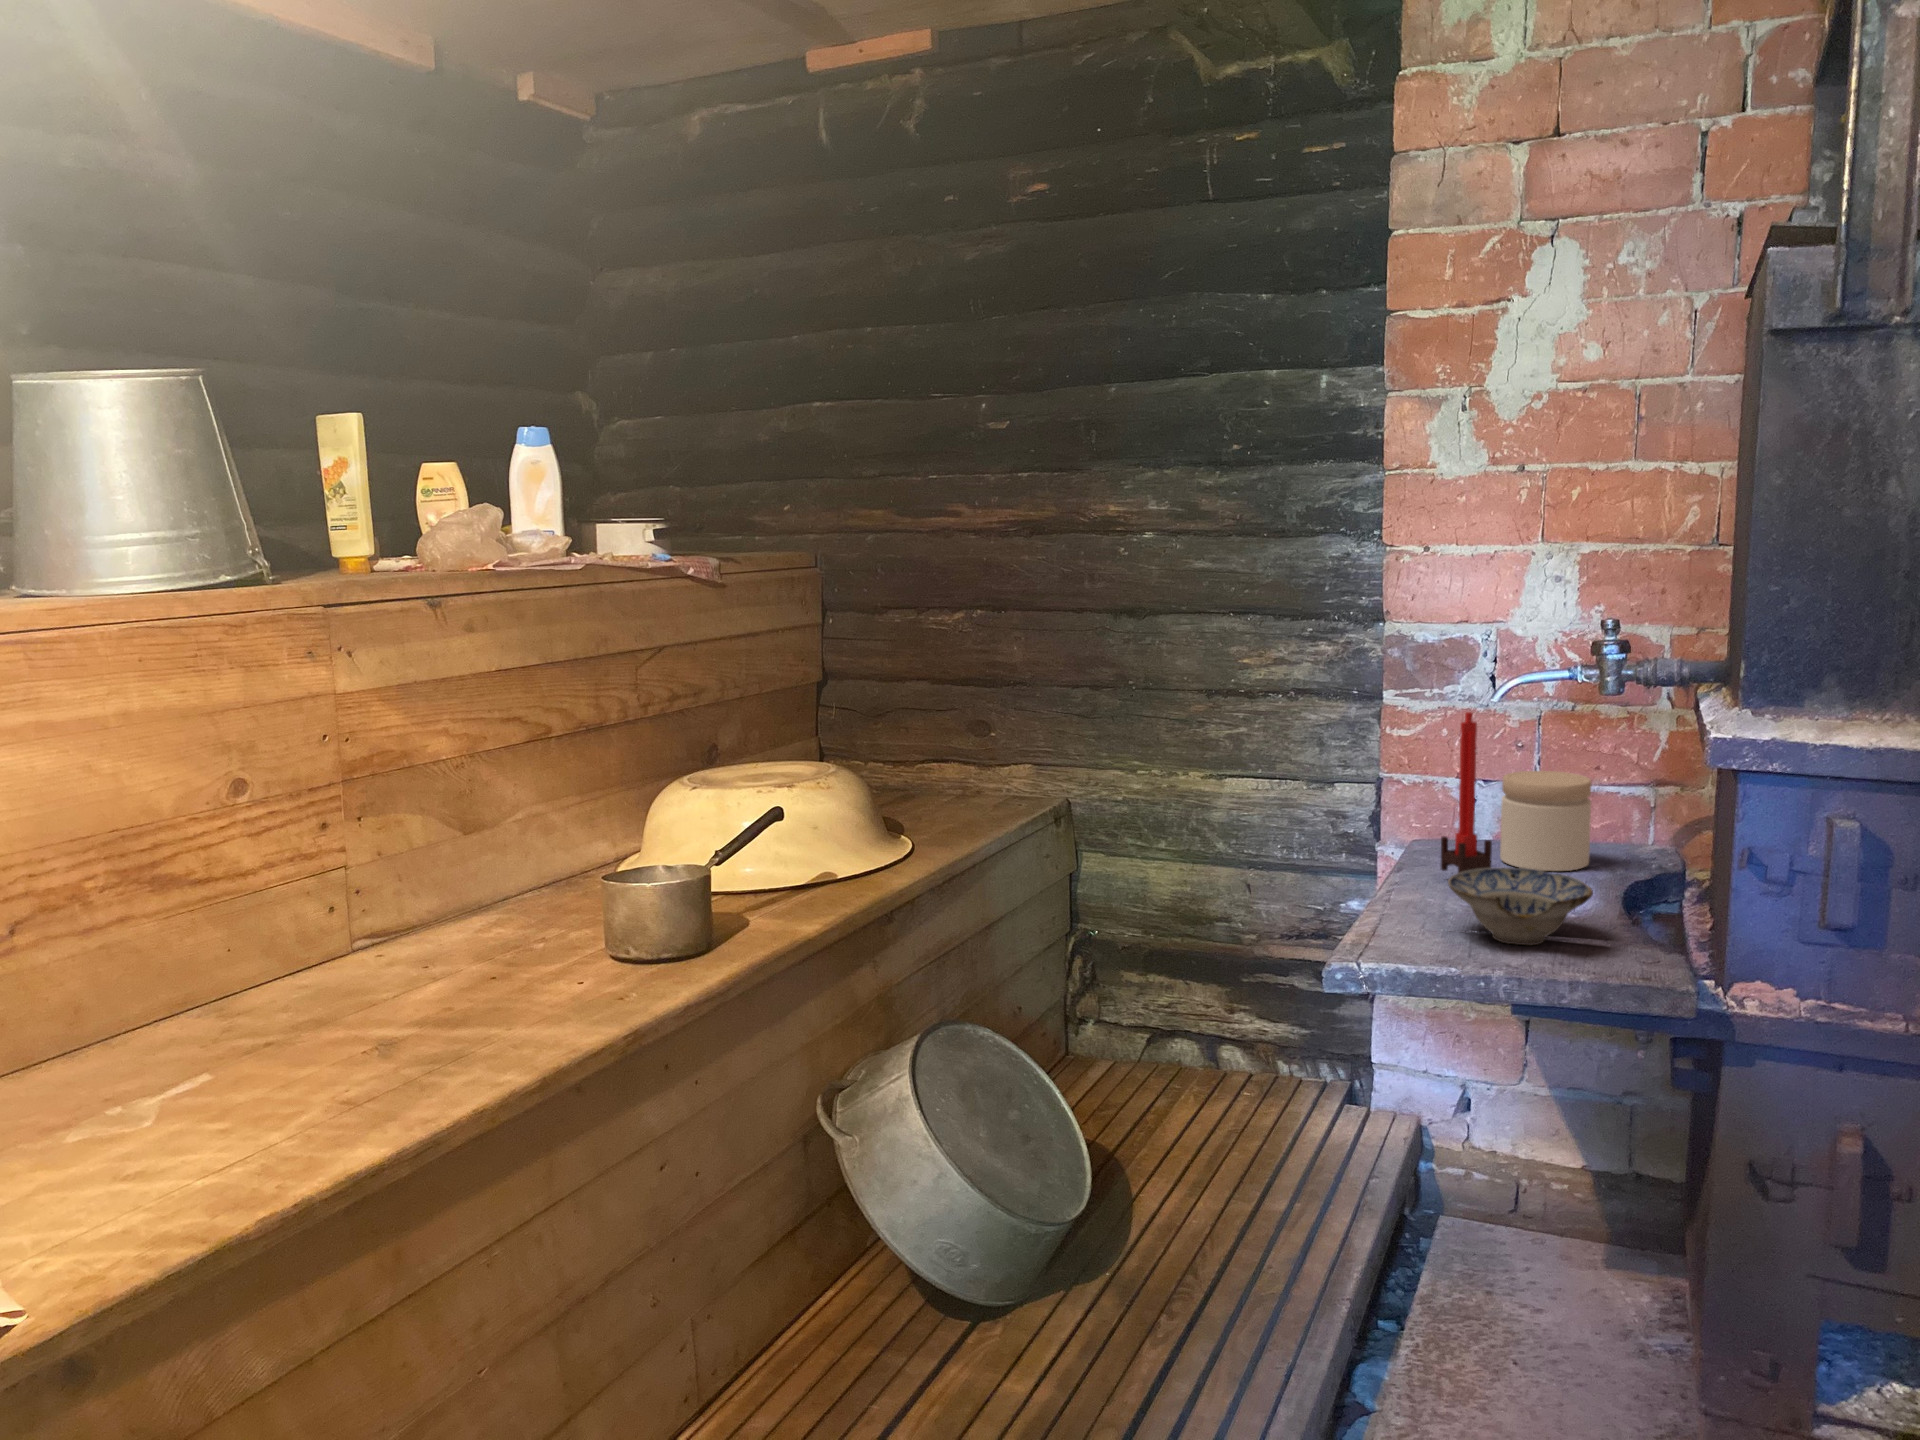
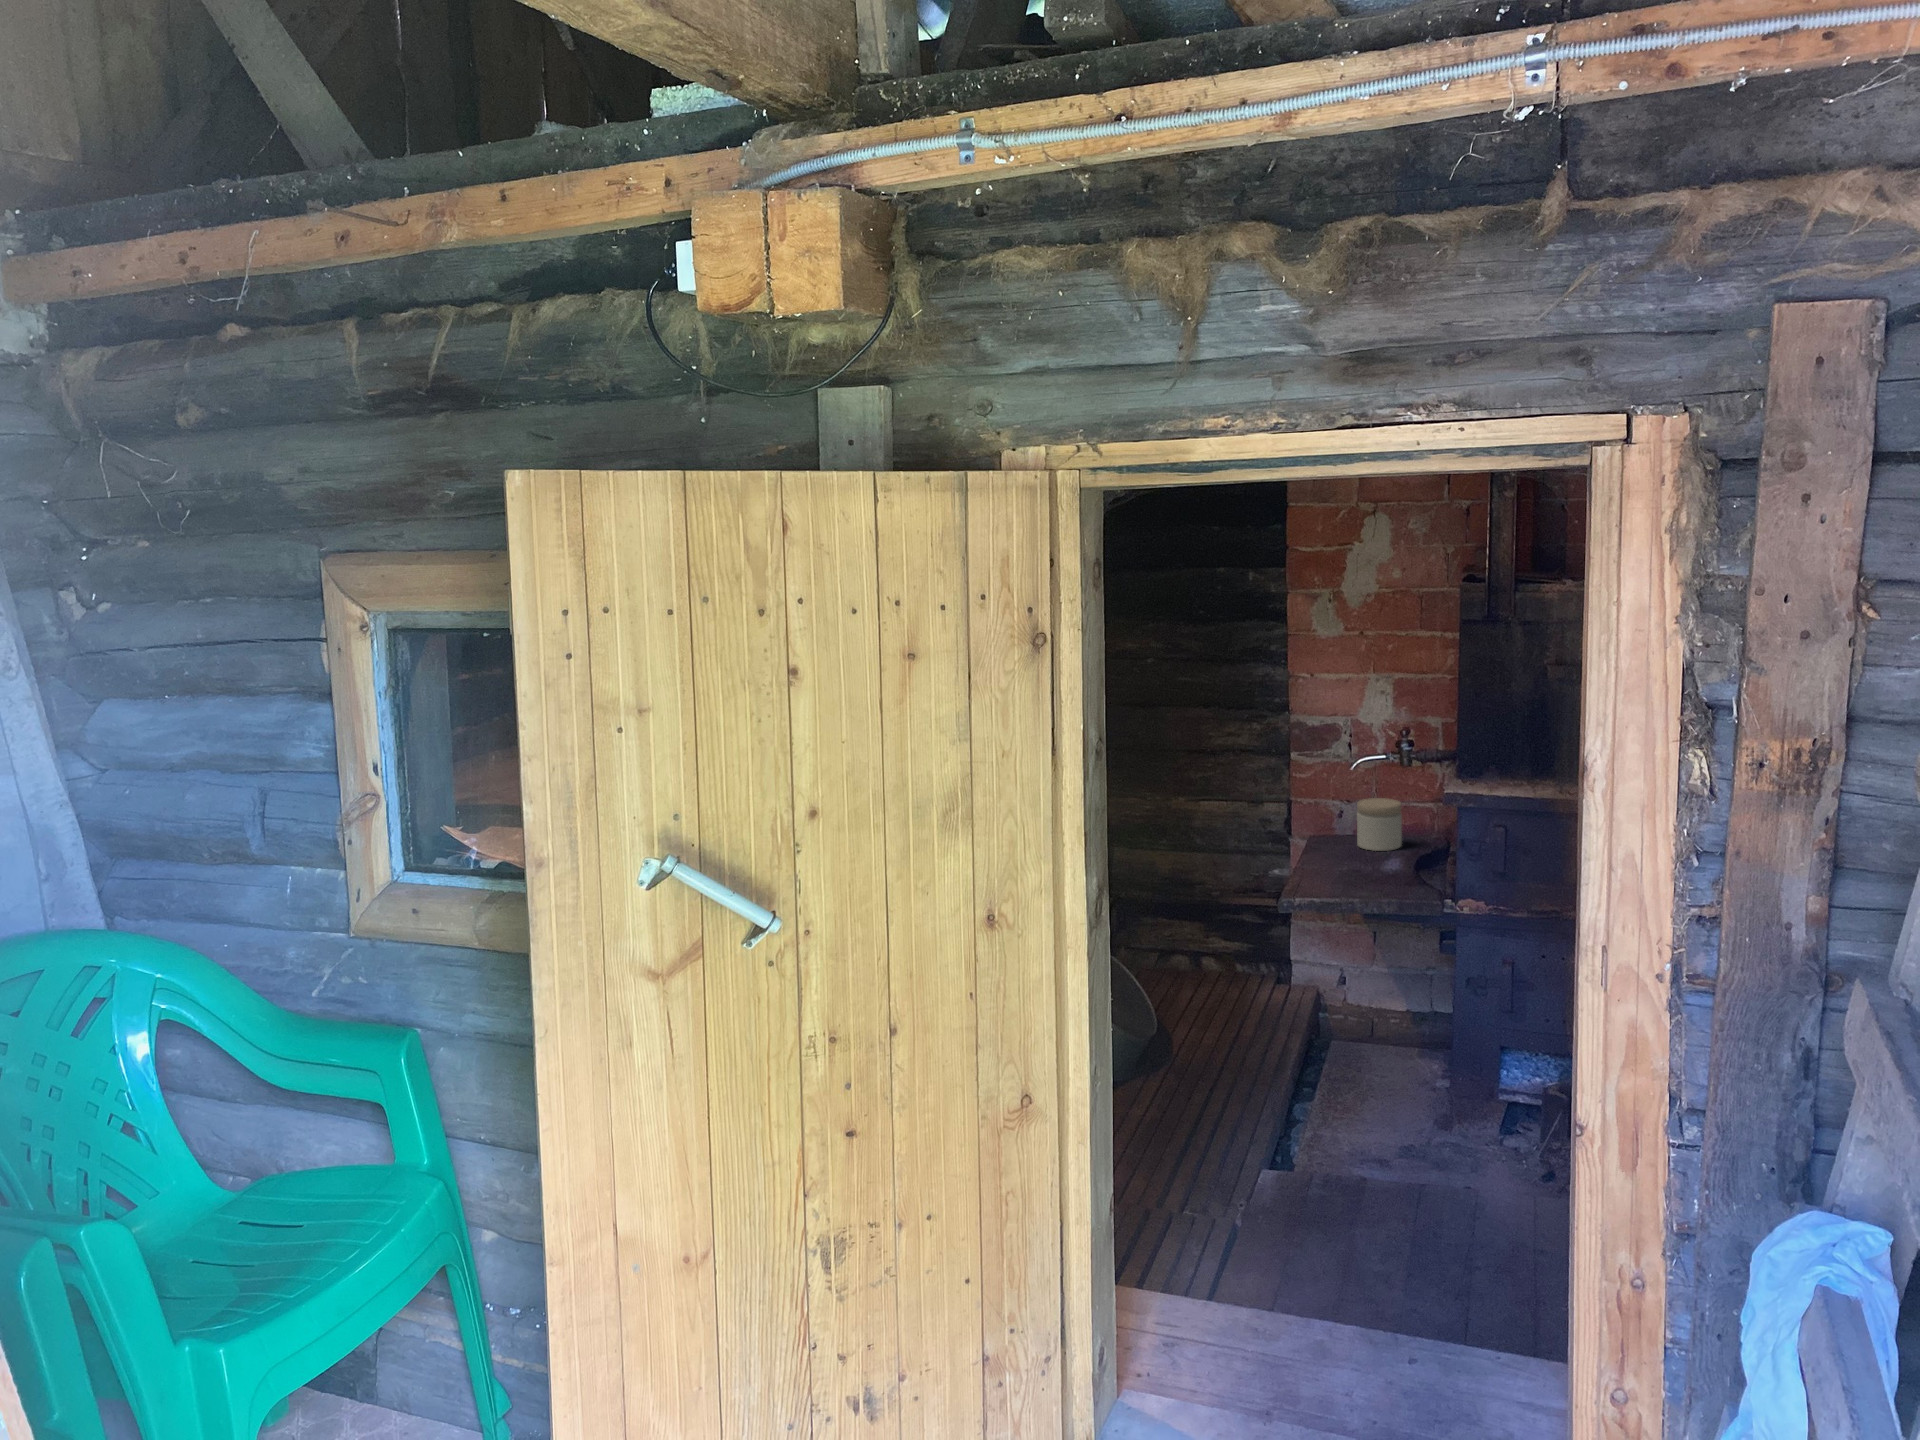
candle: present [1441,712,1492,873] -> none [1328,774,1353,859]
ceramic bowl: present [1448,868,1593,945] -> none [1333,852,1398,888]

